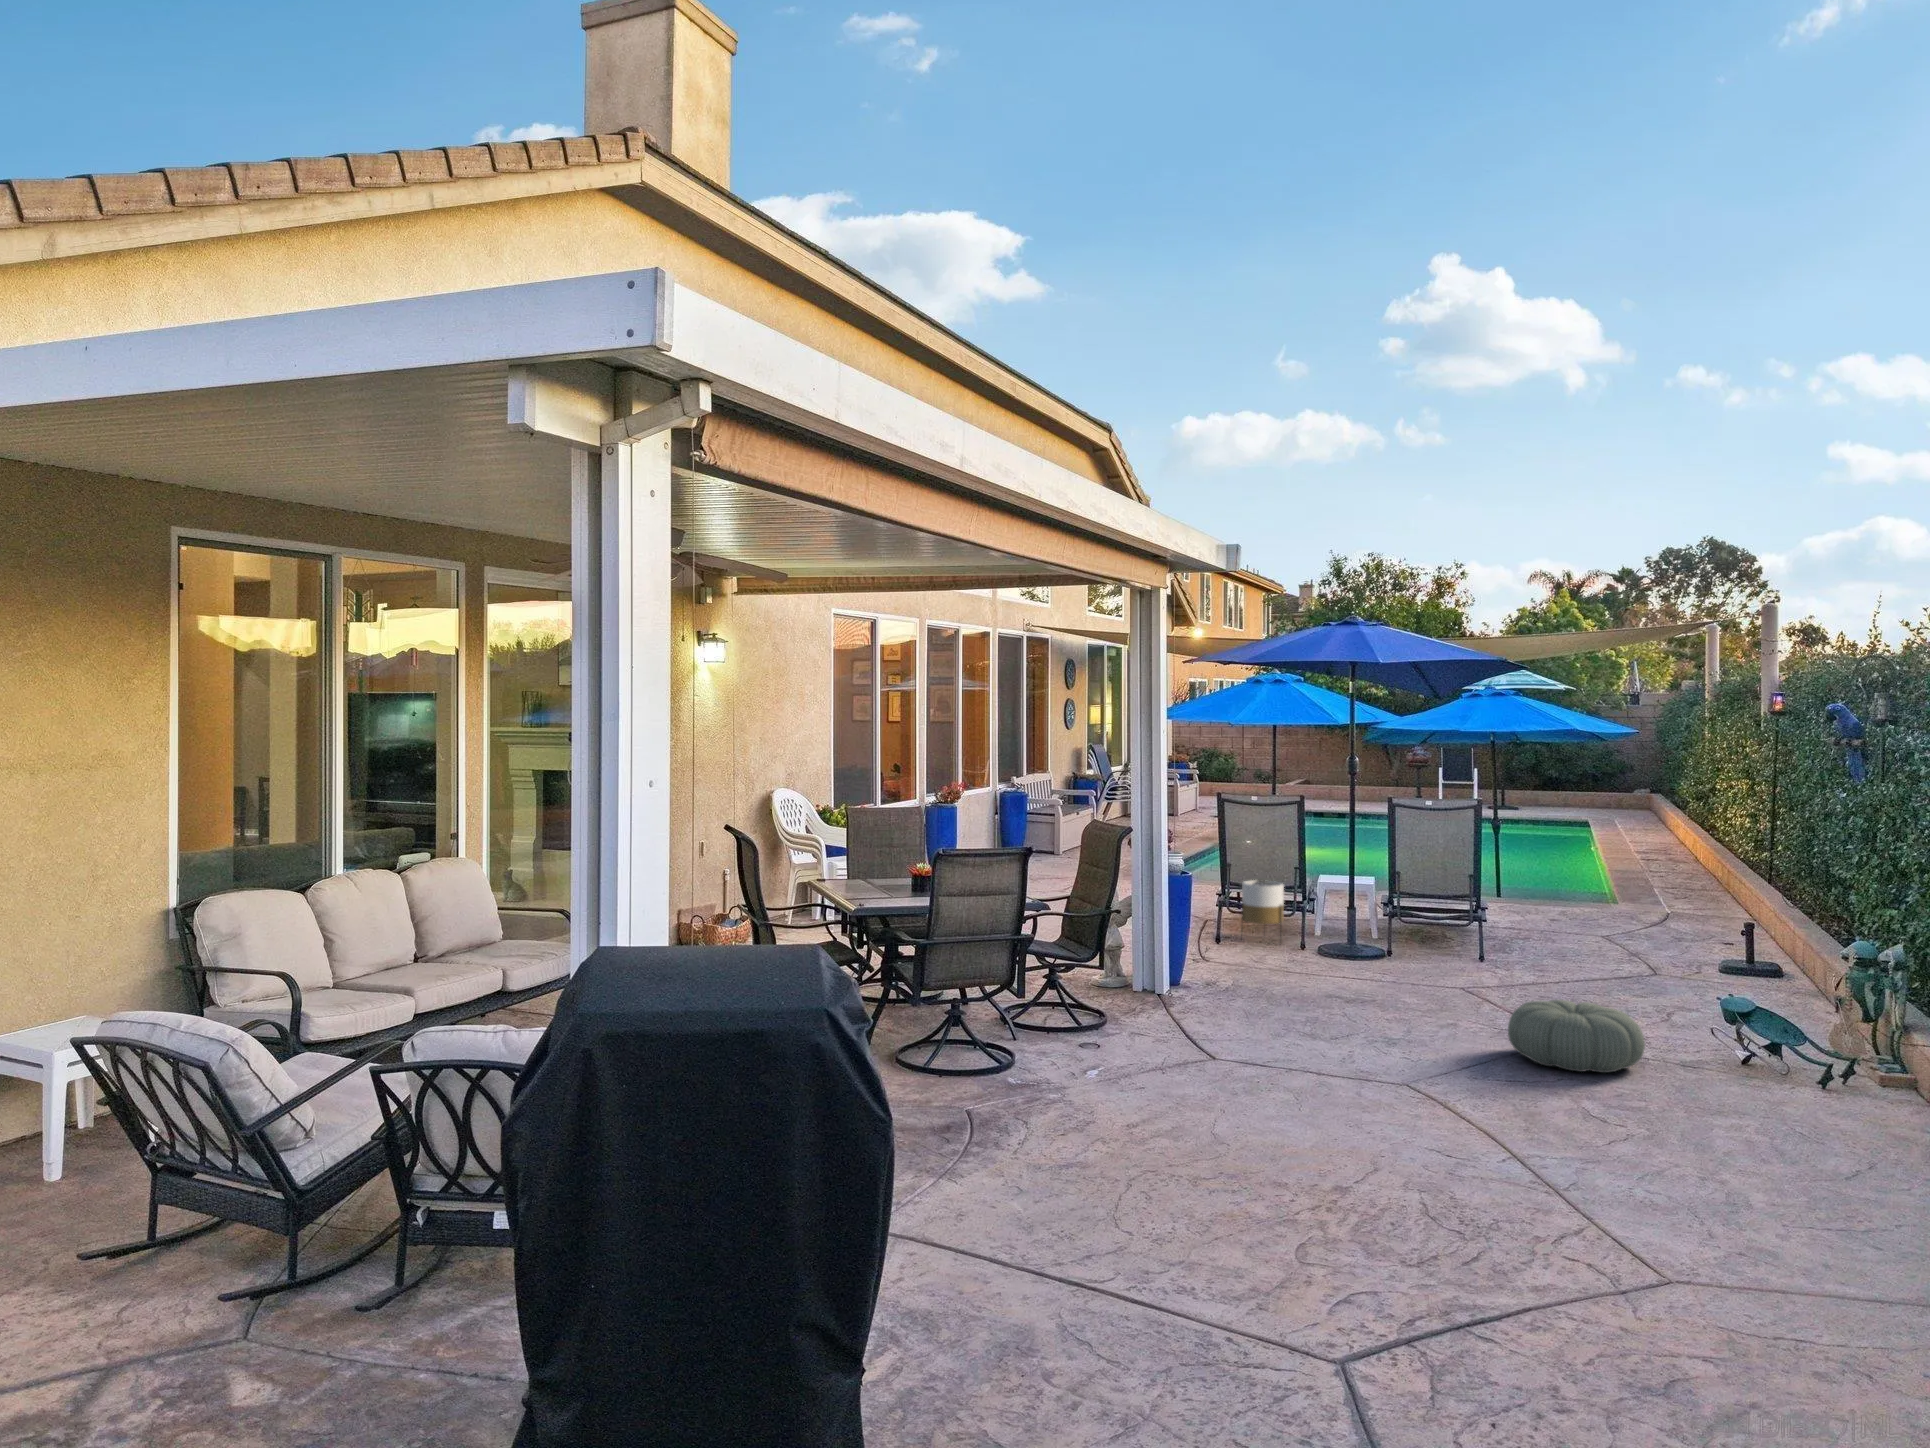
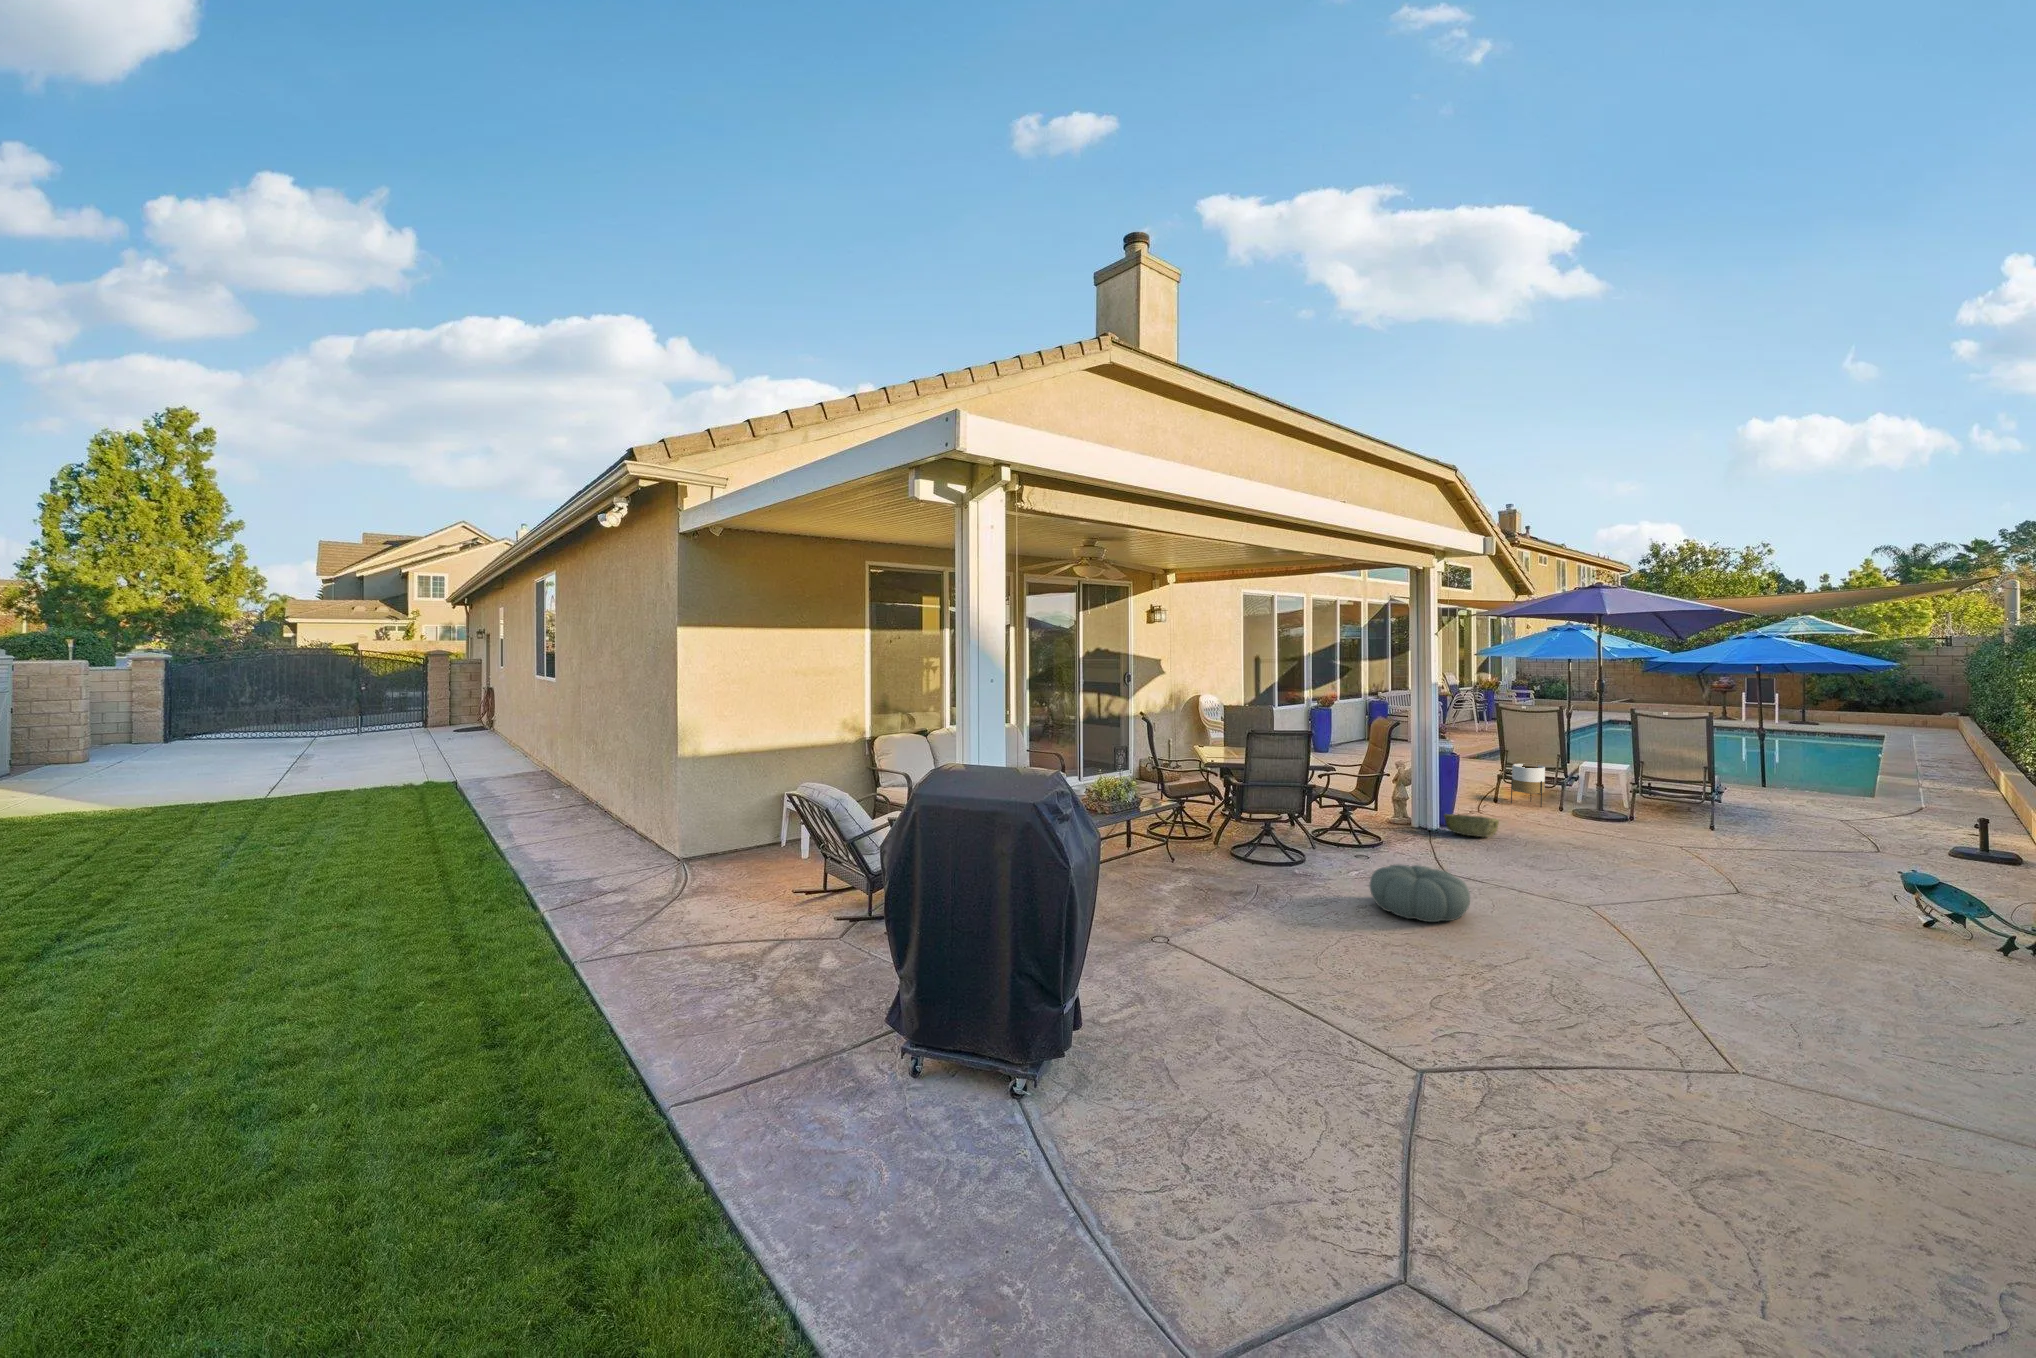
woven basket: none [1179,962,1253,996] -> present [1444,814,1499,837]
pouf: present [1508,1000,1645,1073] -> present [1370,865,1470,922]

